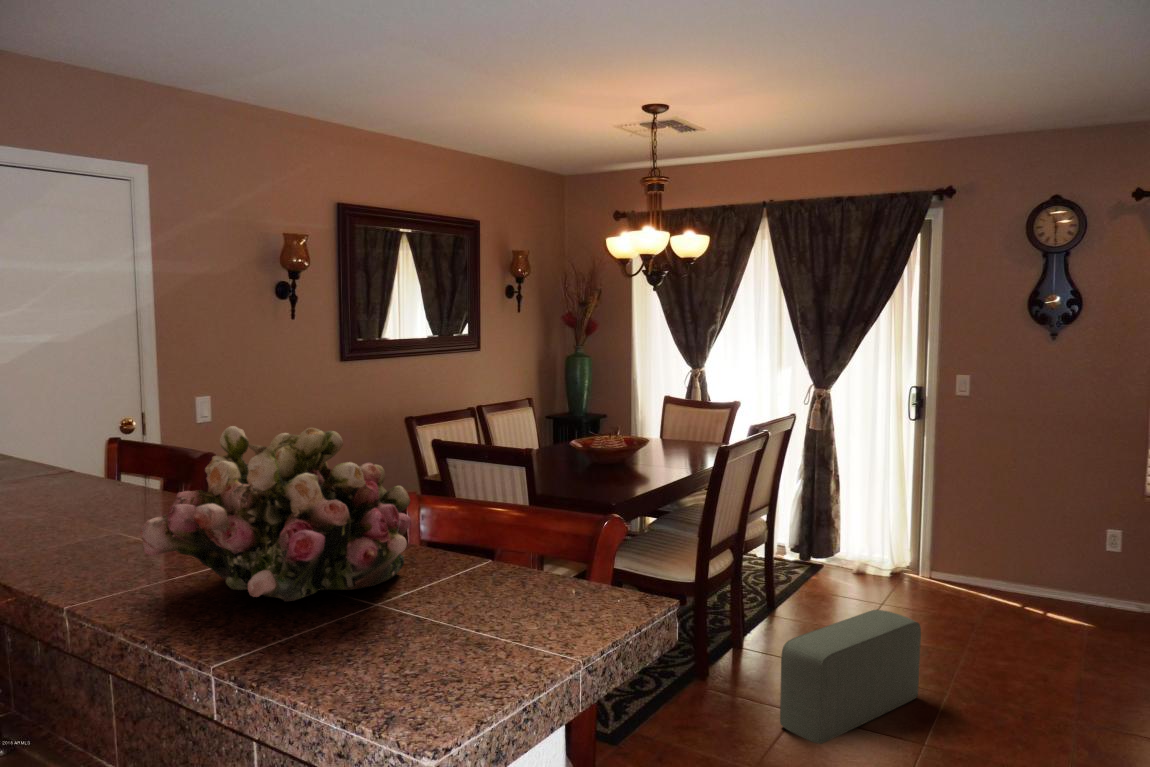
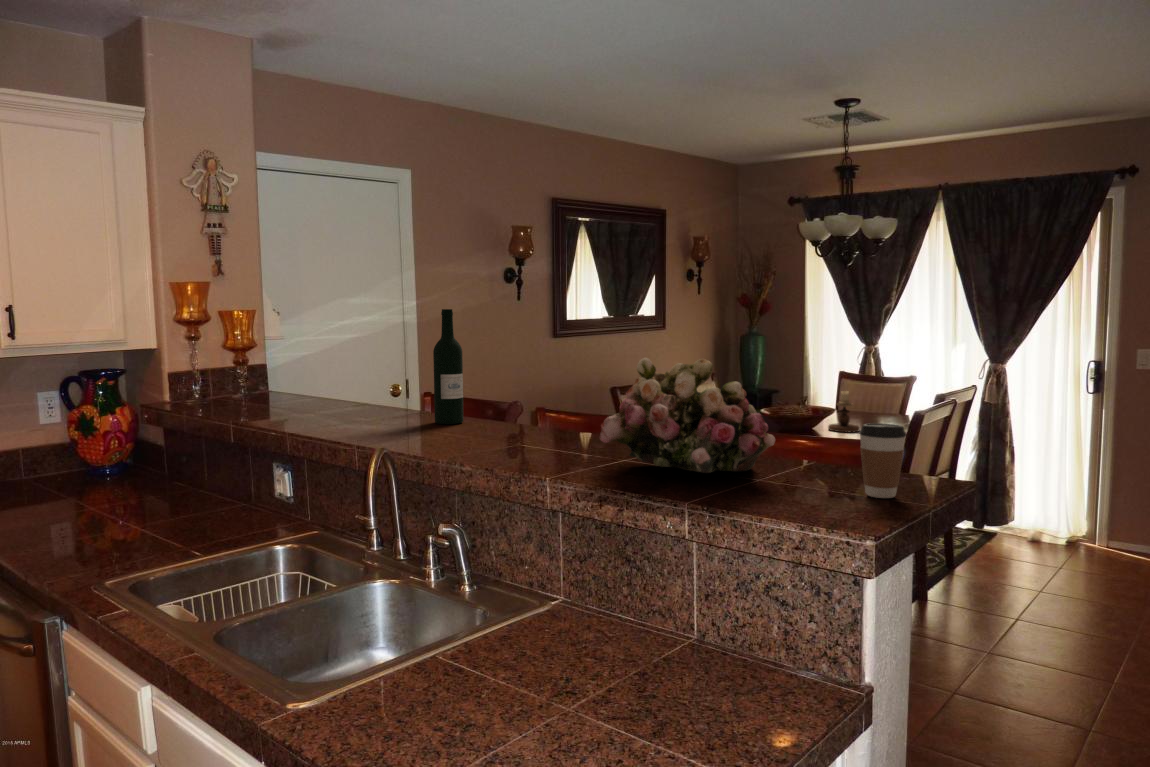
wine bottle: none [41,342,90,498] -> present [433,309,464,424]
candlestick: none [640,422,673,468] -> present [828,391,860,432]
coffee cup: none [503,524,565,634] -> present [859,423,906,498]
pouf: present [780,610,921,744] -> none [973,564,1110,678]

